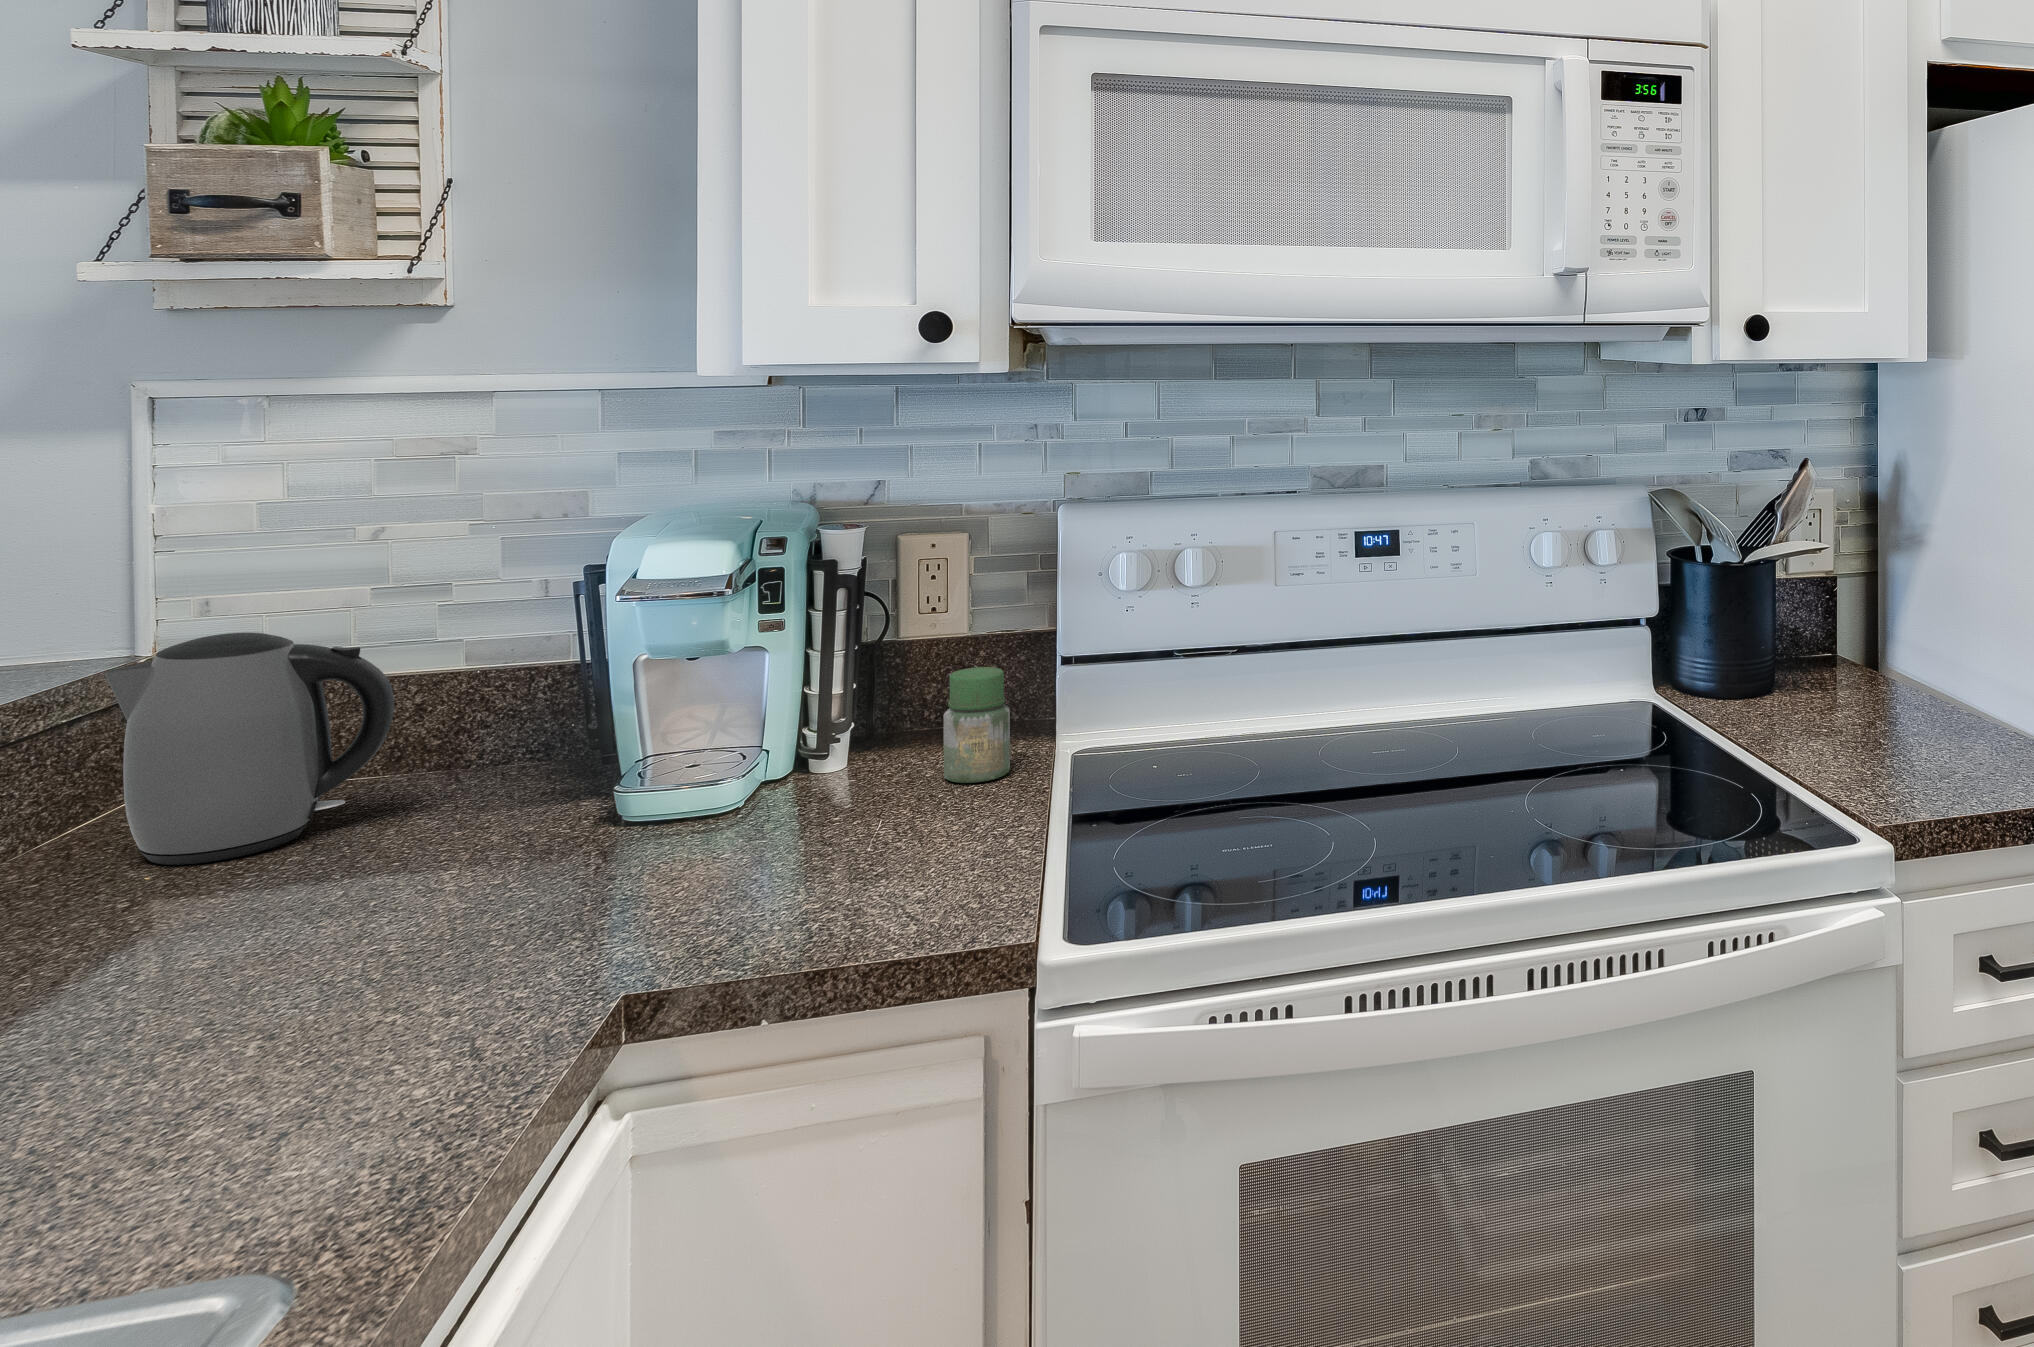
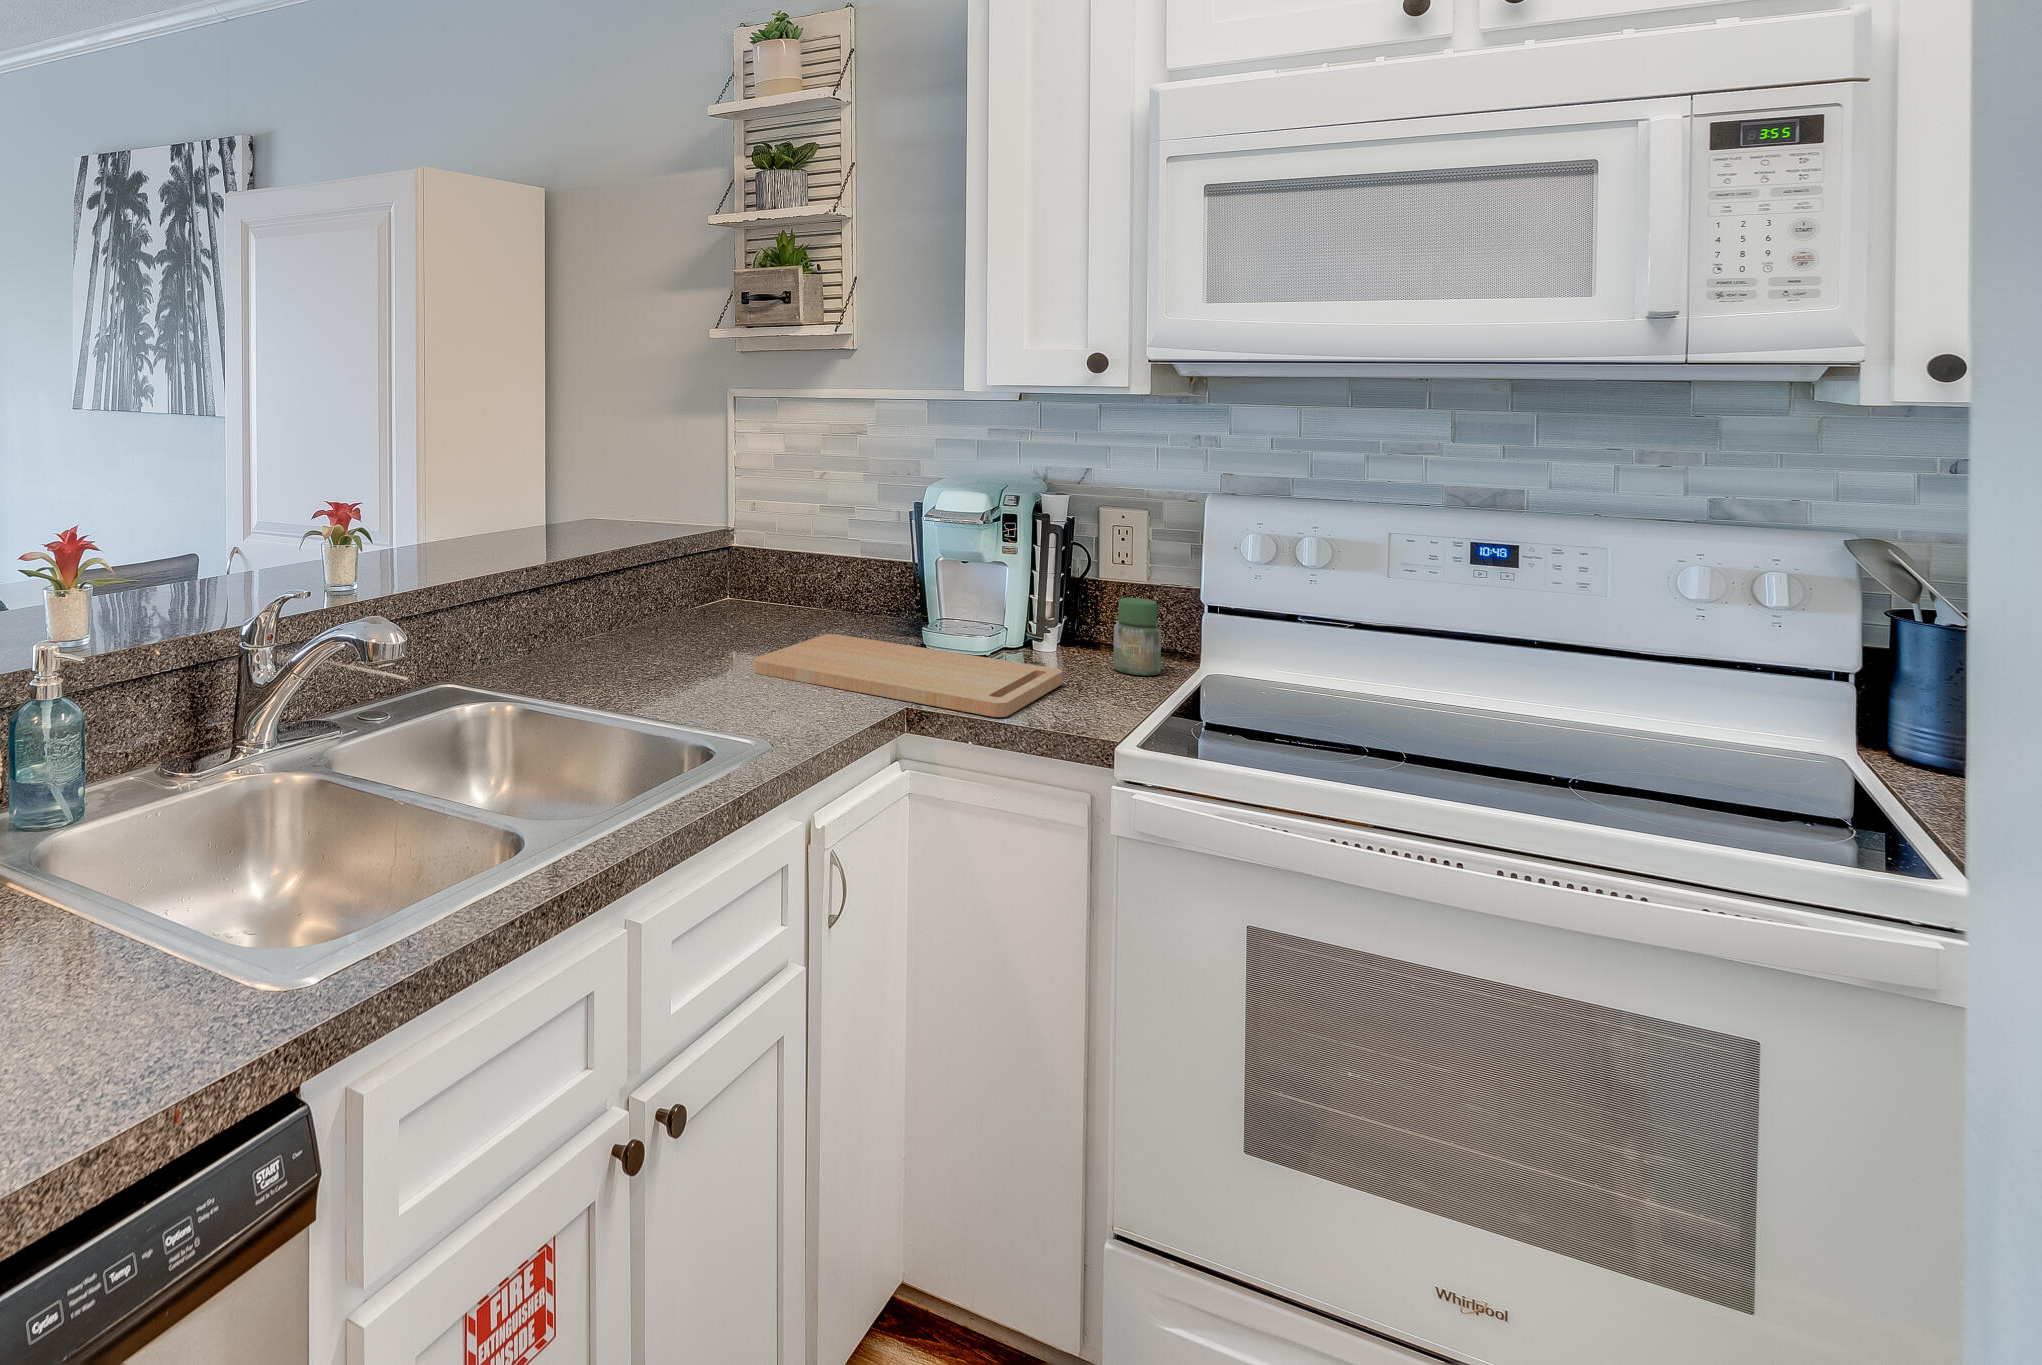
kettle: present [104,633,394,865] -> none [712,514,823,624]
cutting board: none [251,809,891,997] -> present [753,634,1063,717]

